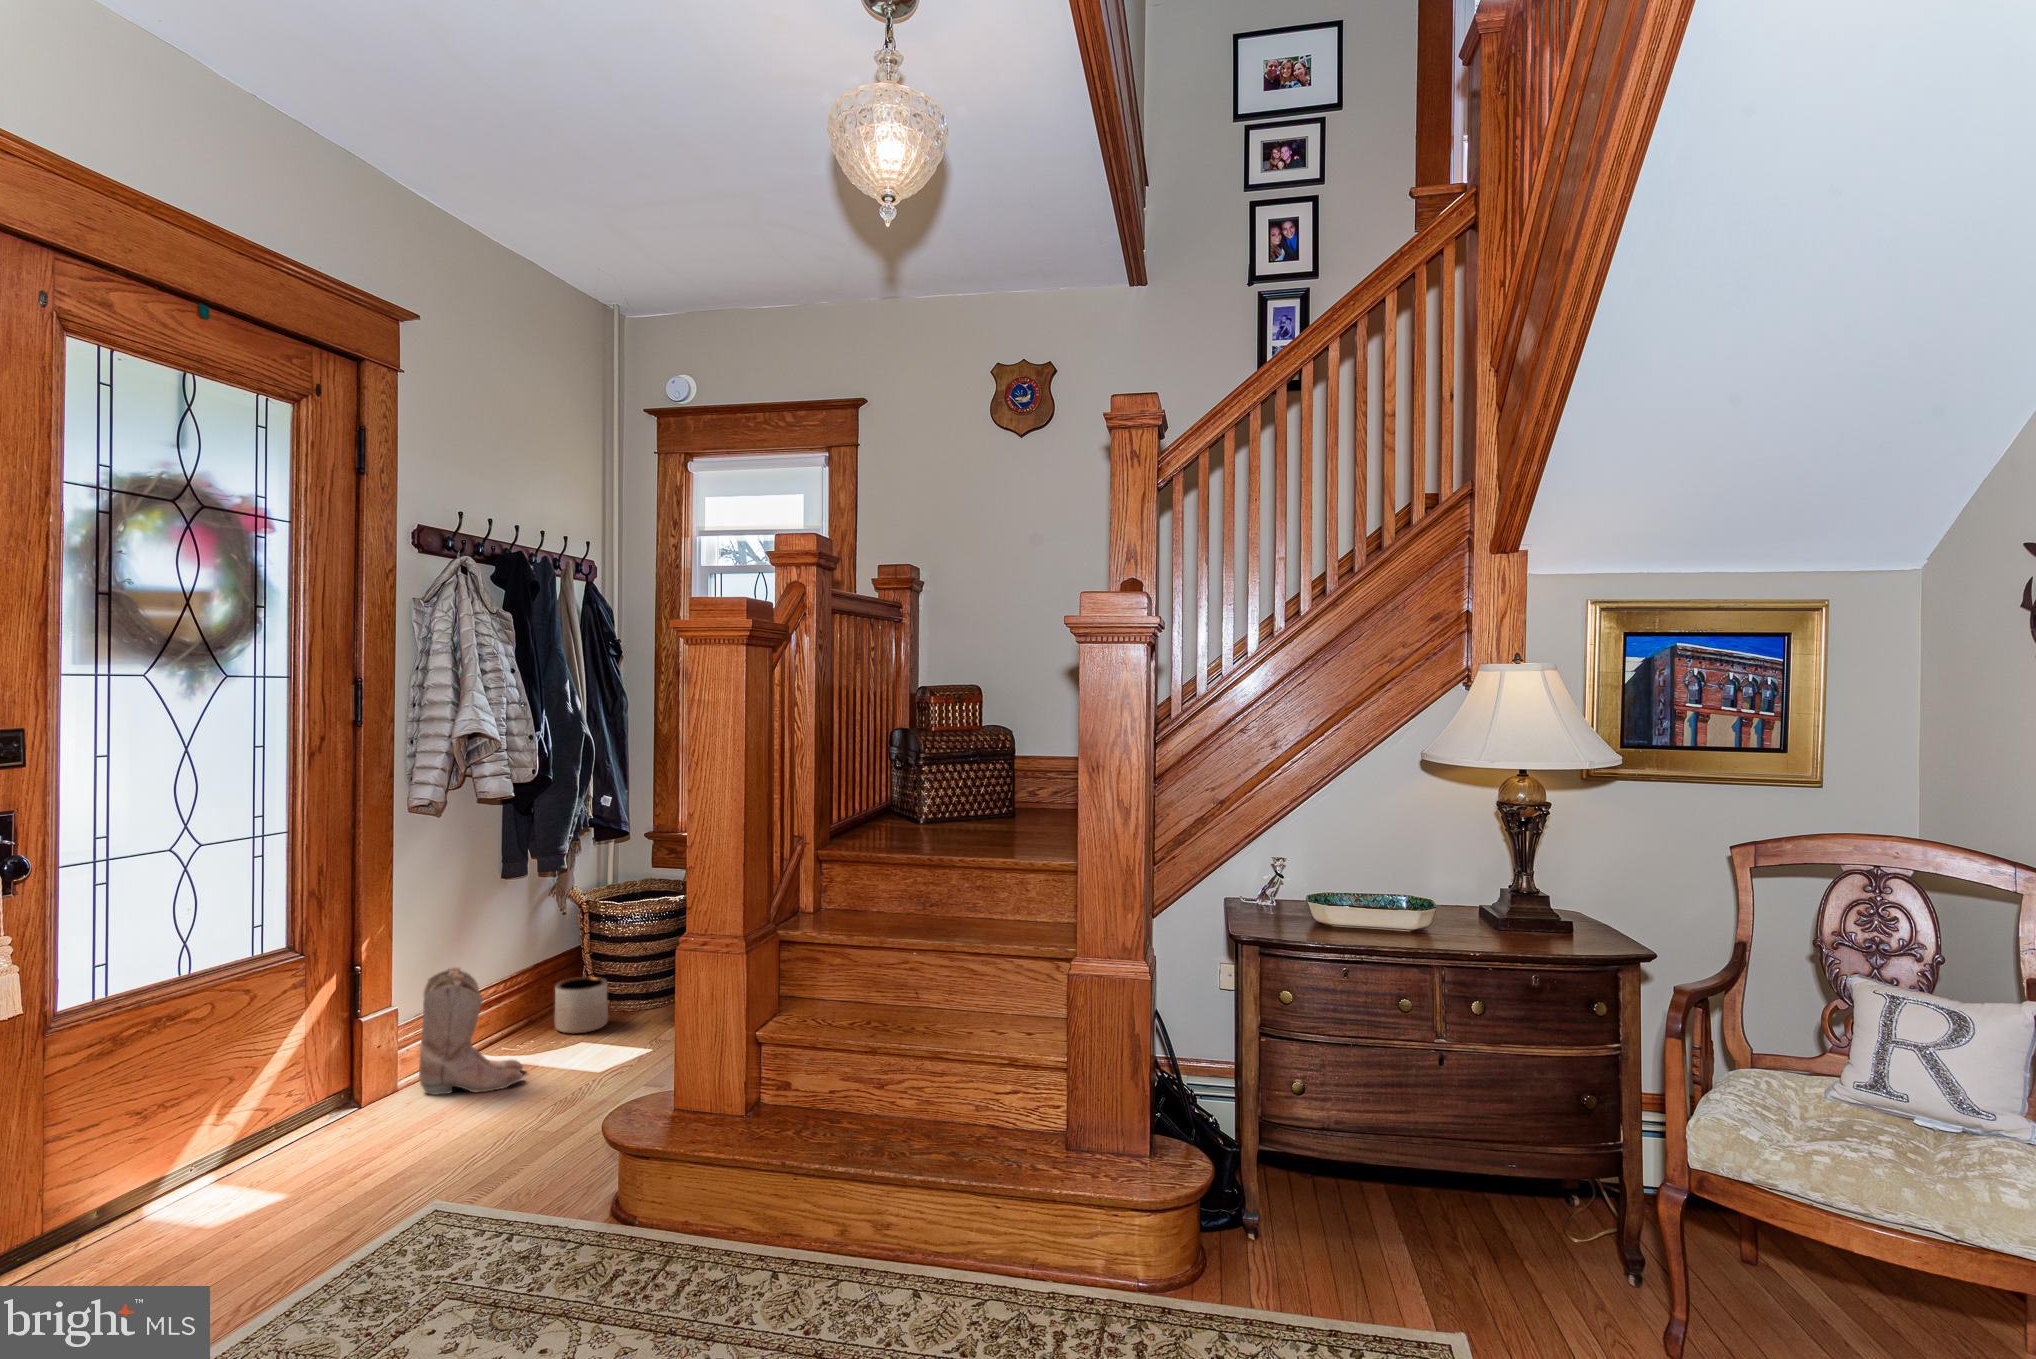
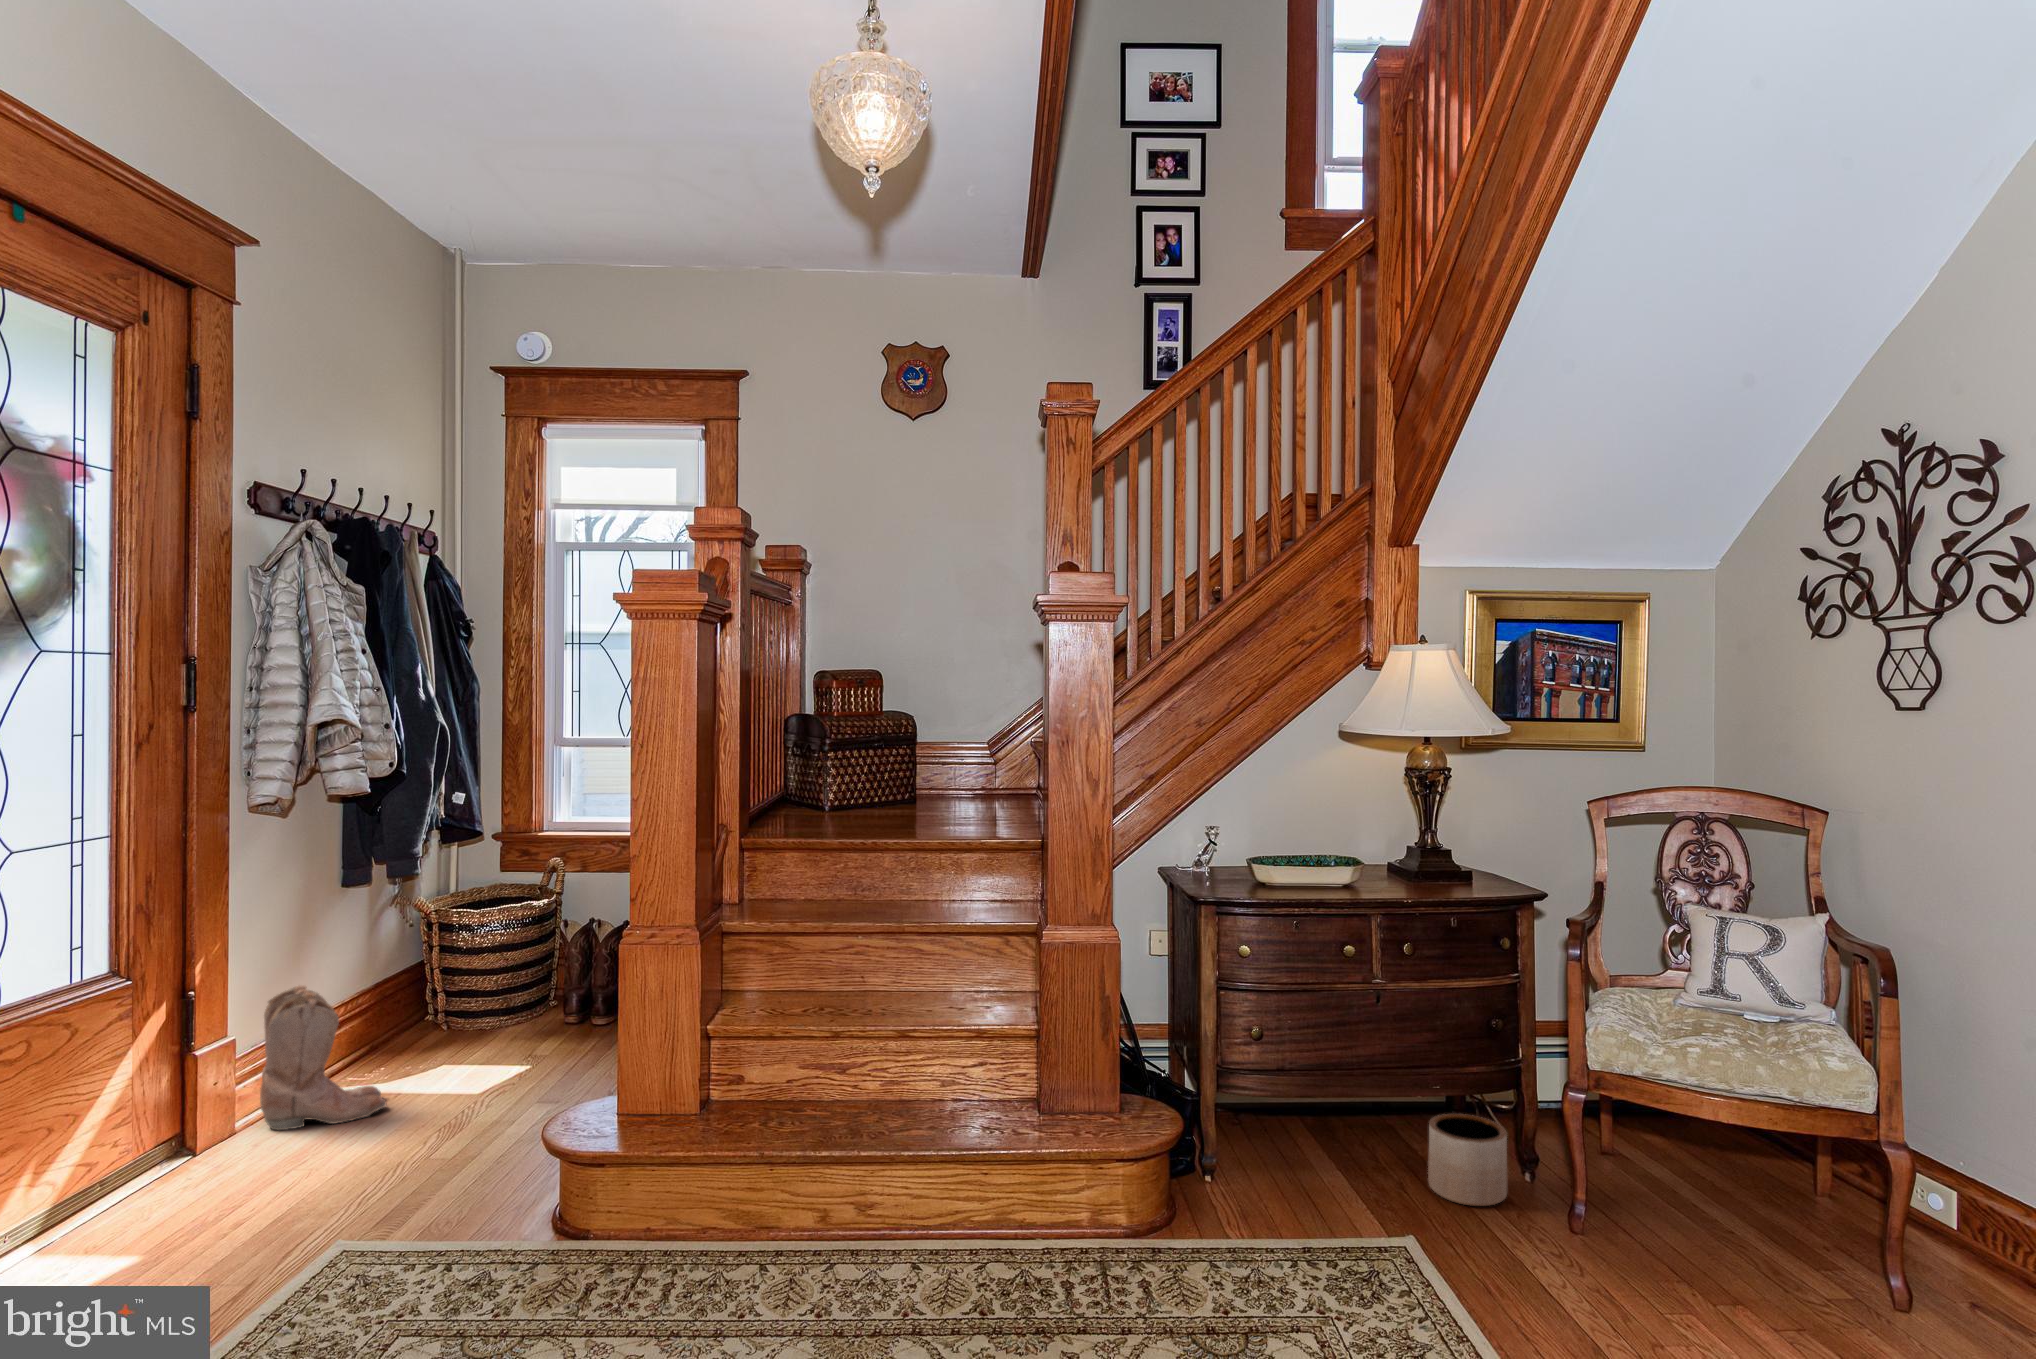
planter: present [555,977,608,1034] -> present [1428,1114,1507,1206]

